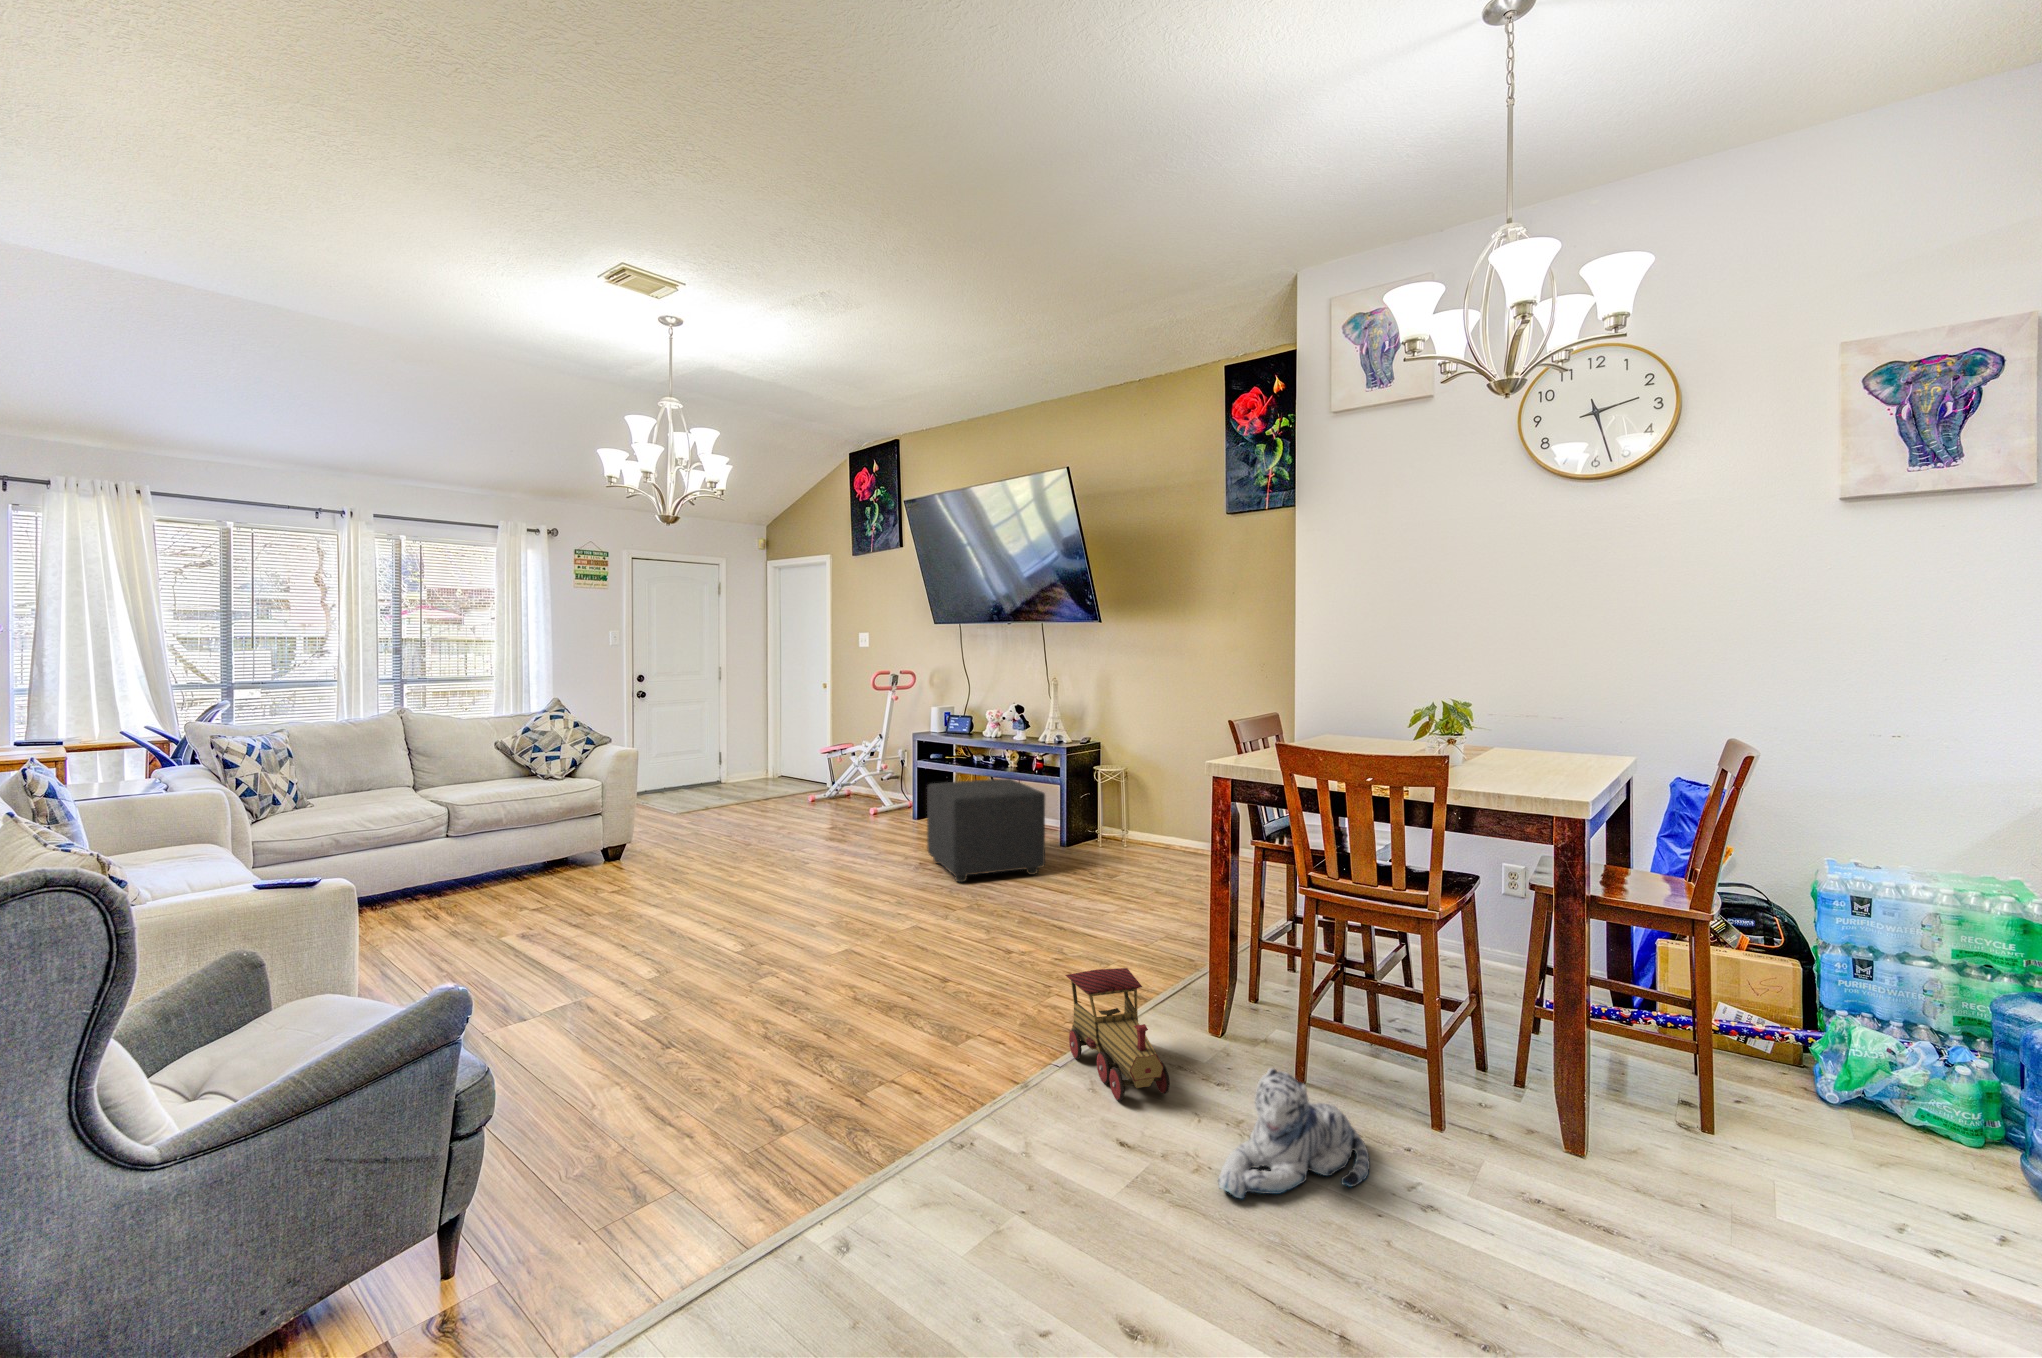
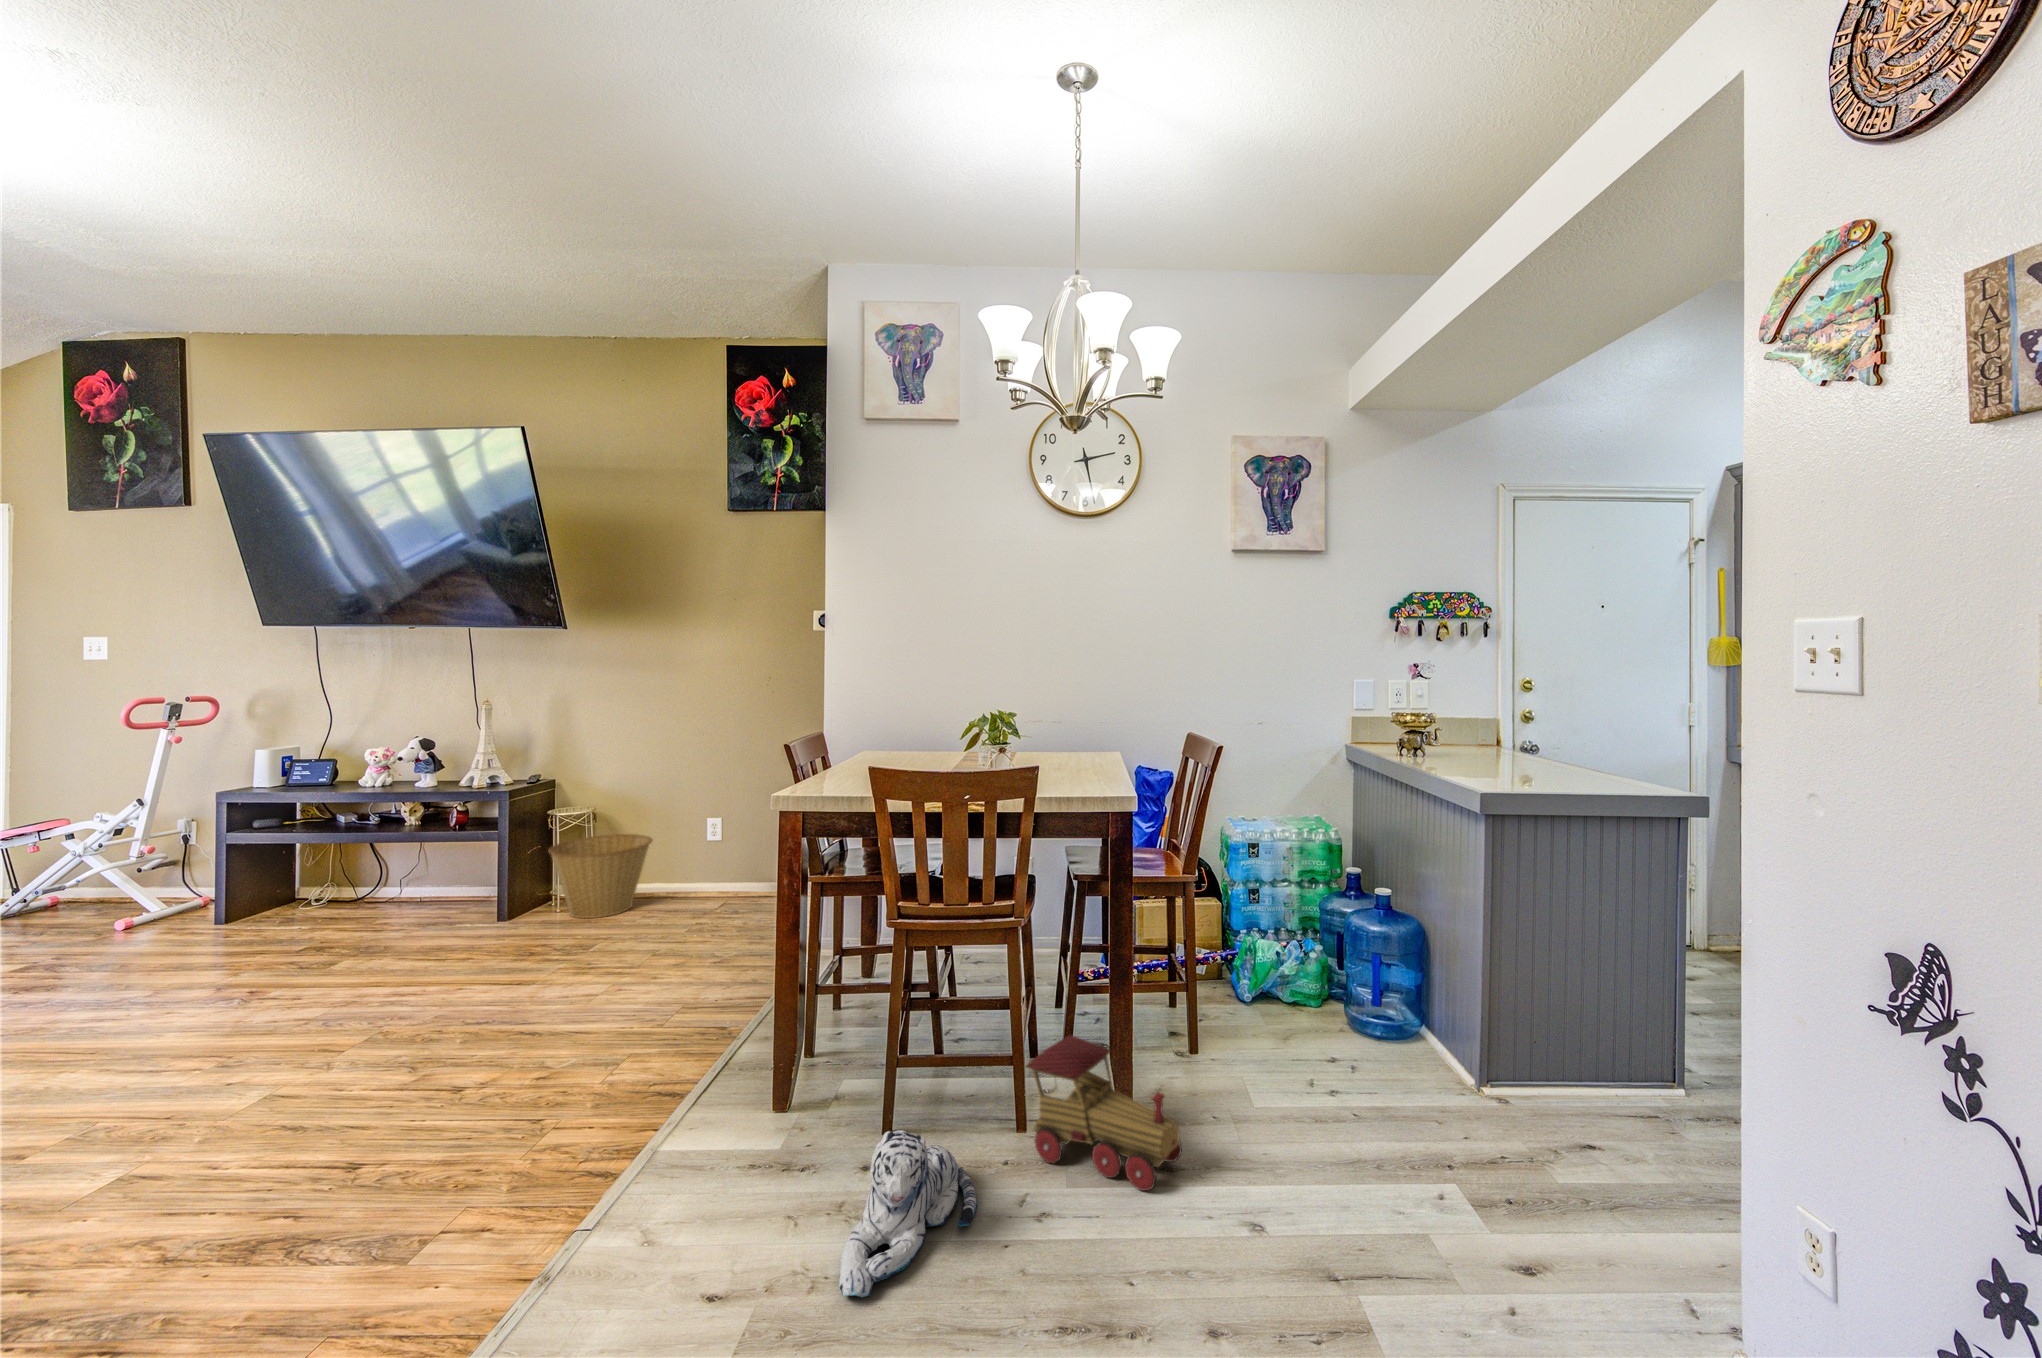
ottoman: present [927,779,1045,883] -> none [266,843,490,1009]
basket: none [1090,791,1165,857] -> present [548,834,652,918]
toy train: present [1065,968,1170,1102] -> present [1026,1035,1182,1191]

